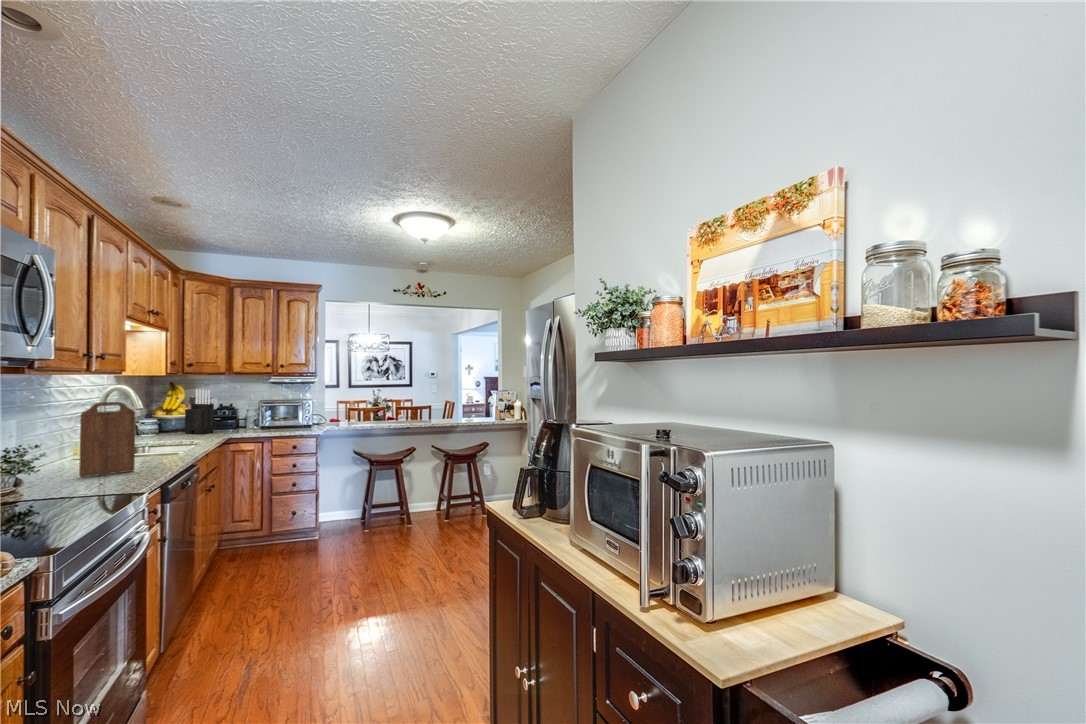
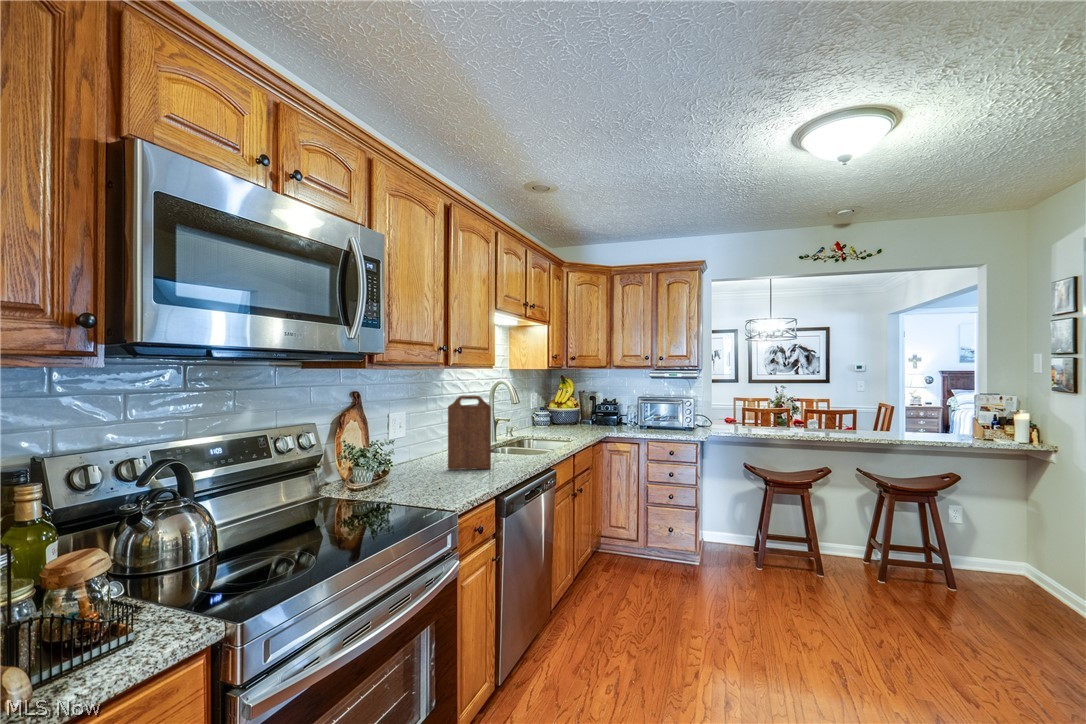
knife block: present [185,390,214,434] -> none [571,383,594,429]

